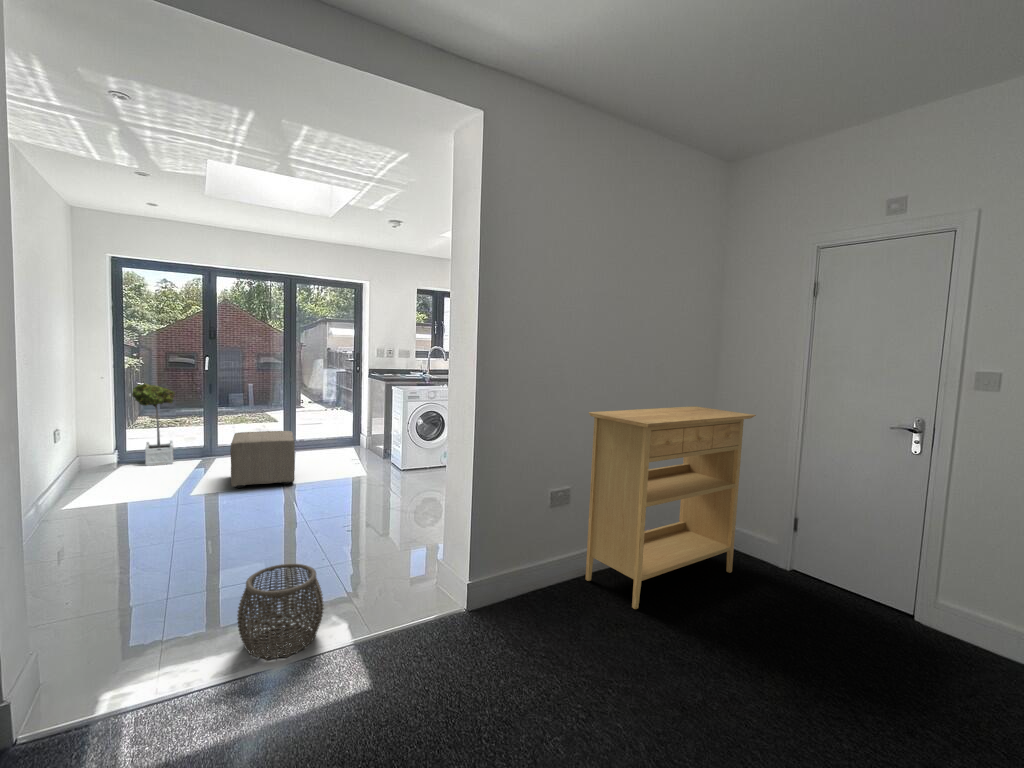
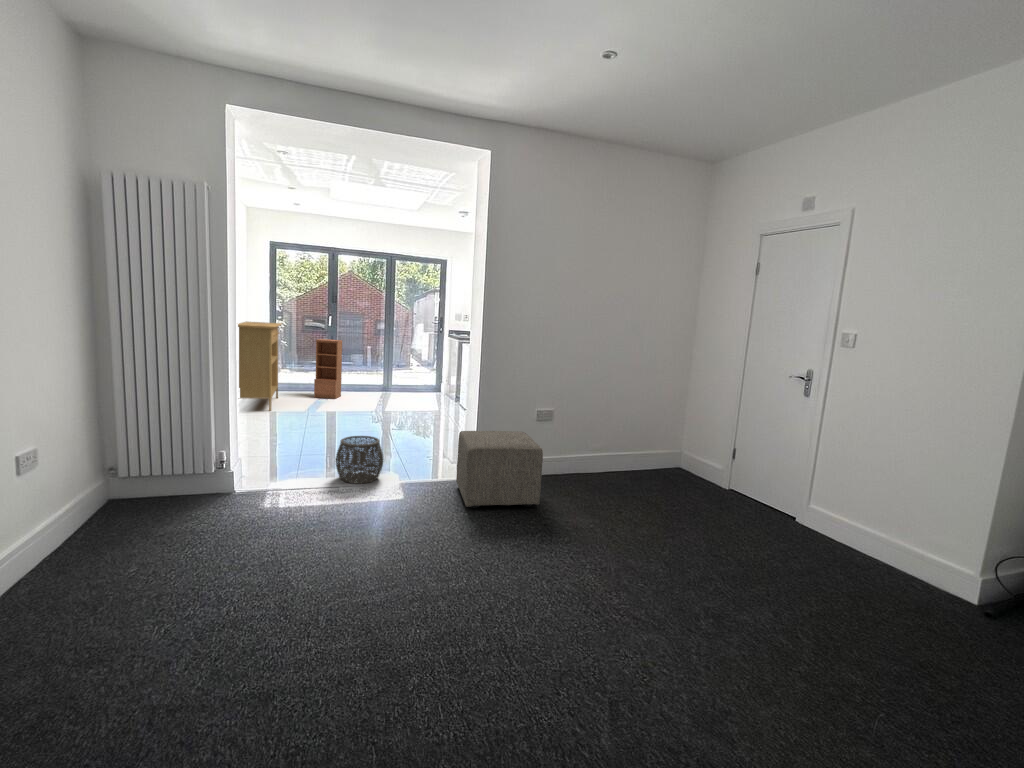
potted tree: present [132,383,175,466] -> none [281,334,309,394]
bookcase: none [186,388,226,469] -> present [314,339,342,399]
console table: present [586,406,756,609] -> present [238,322,282,411]
ottoman: present [230,431,295,488] -> present [456,431,543,508]

